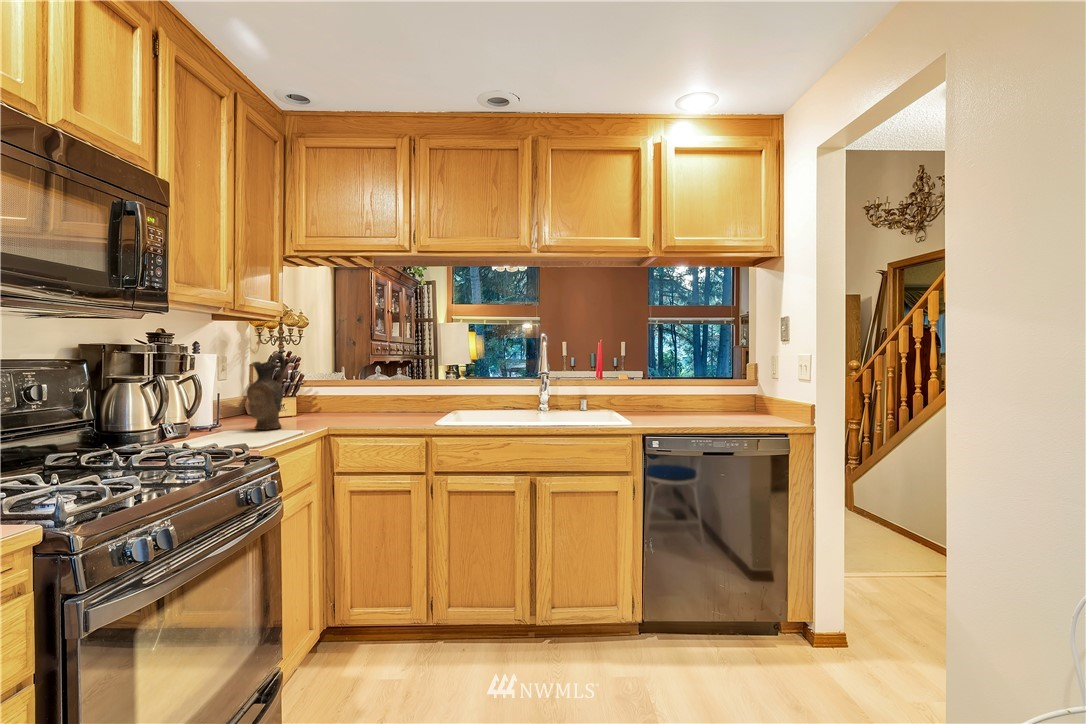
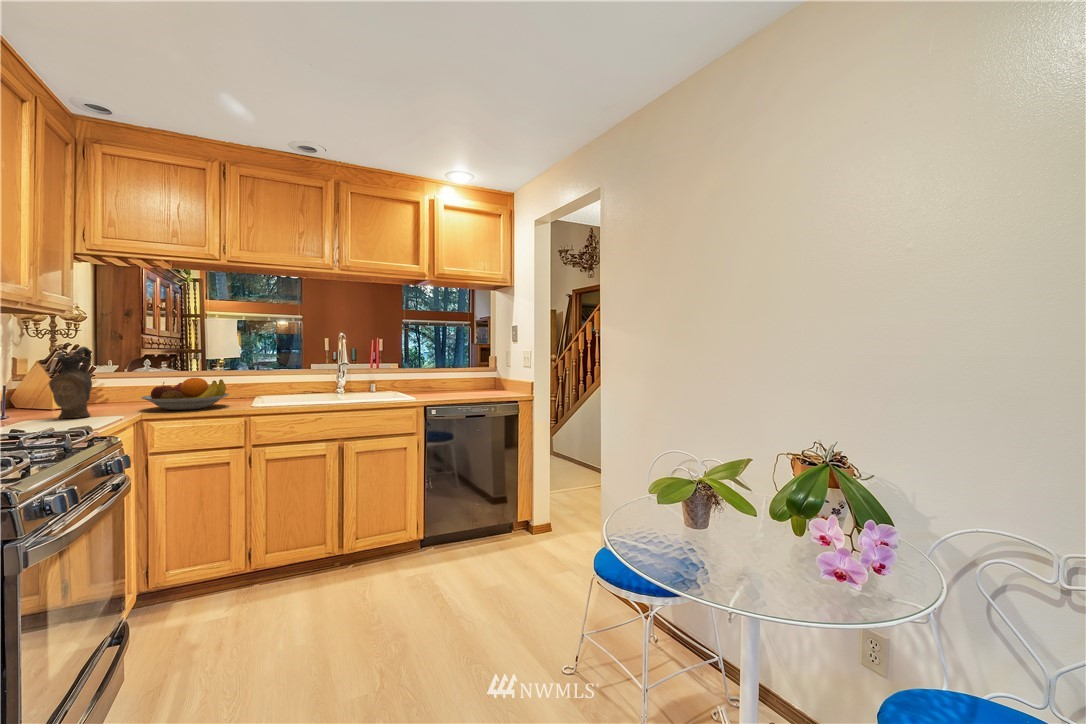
fruit bowl: none [330,388,414,425] -> present [141,378,229,410]

